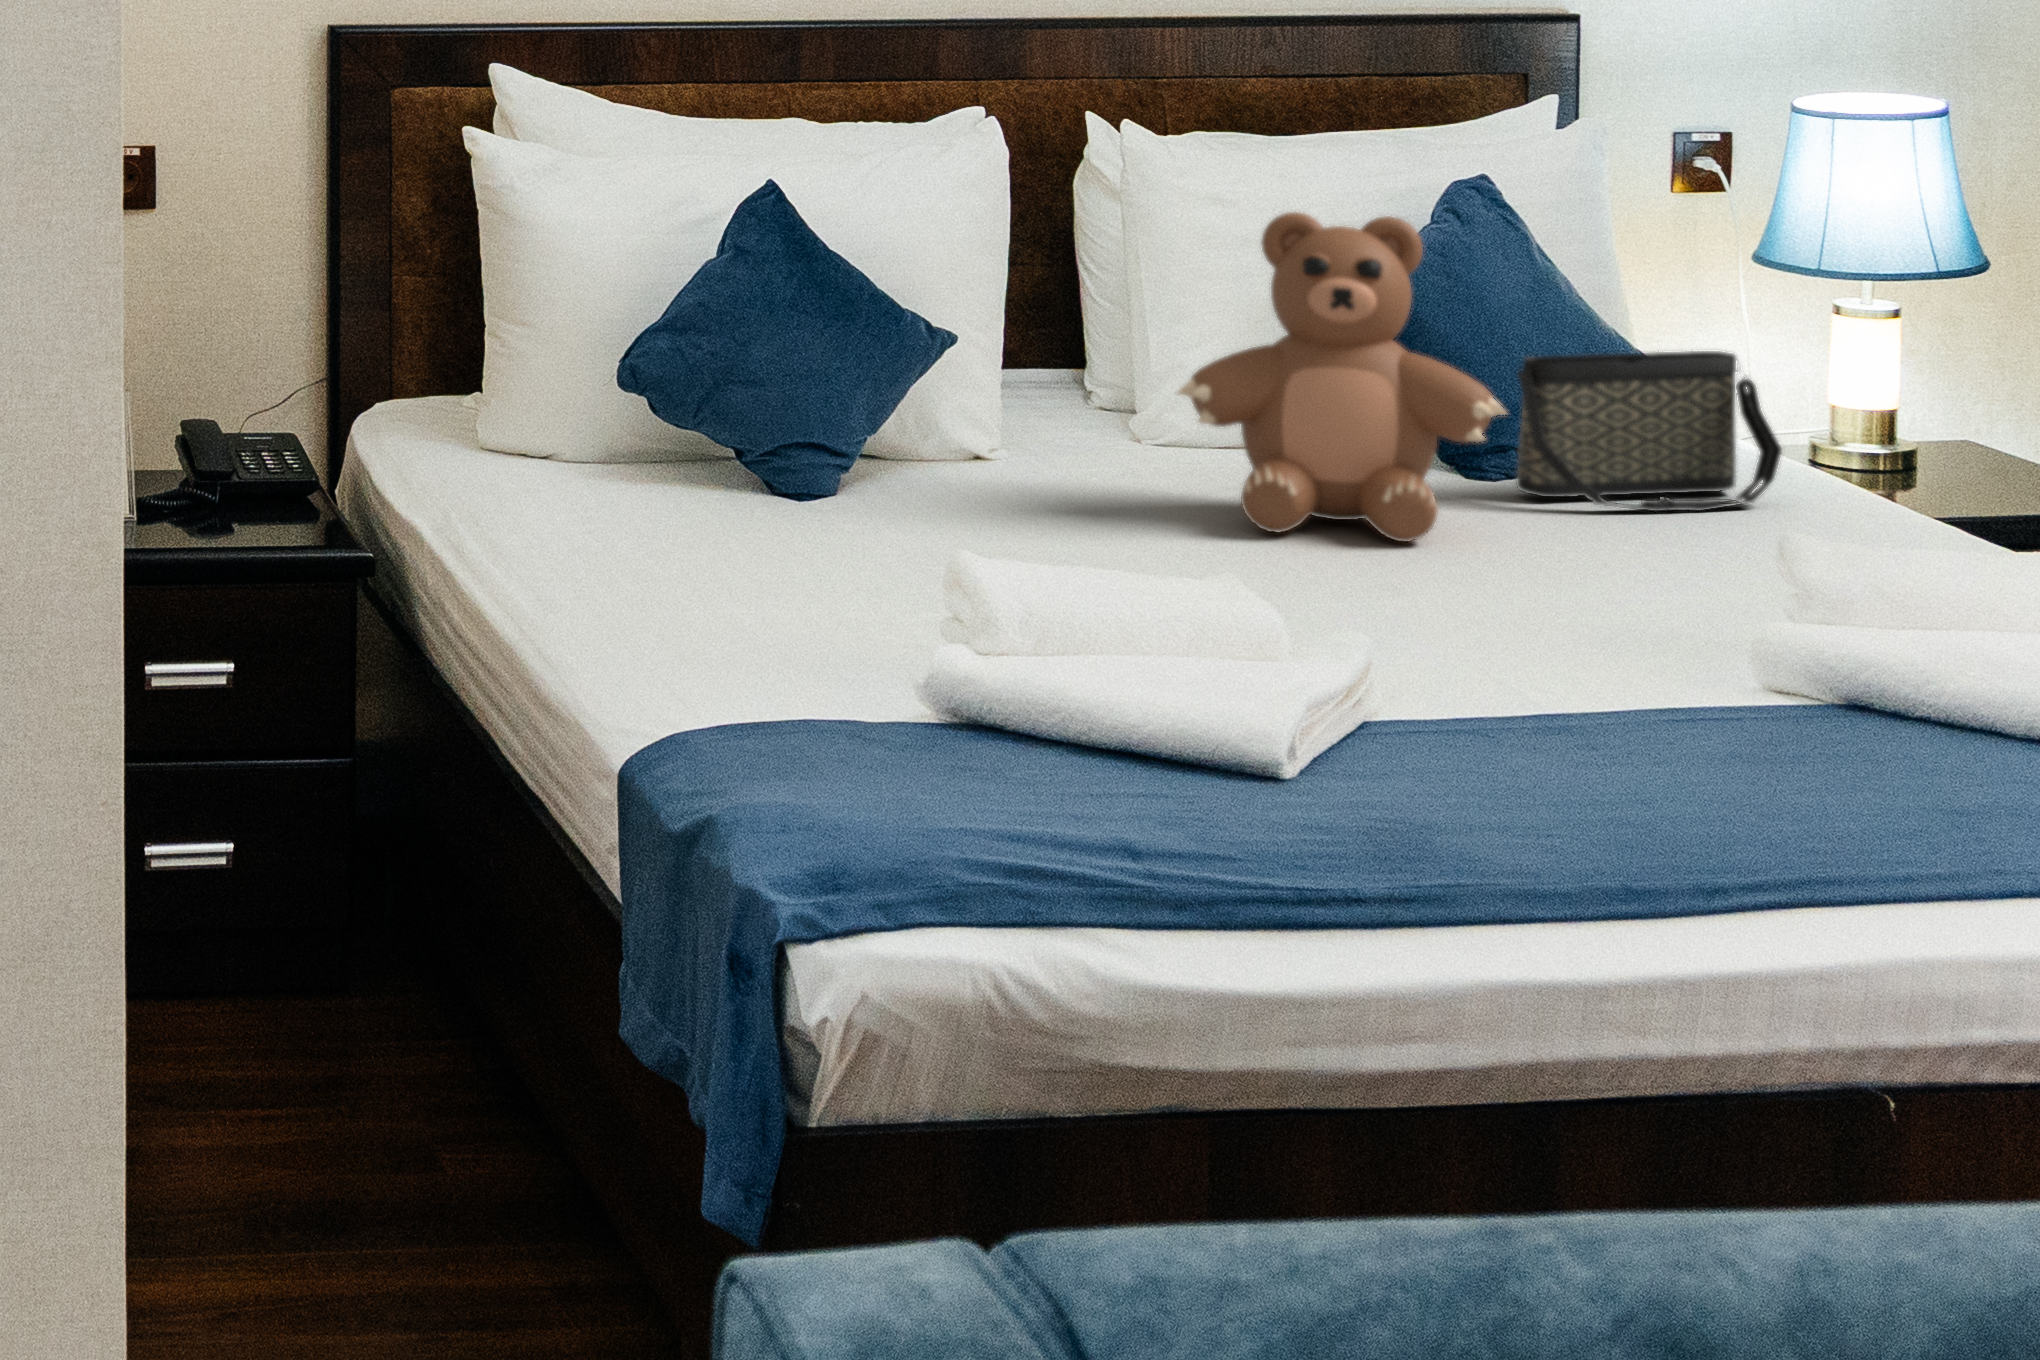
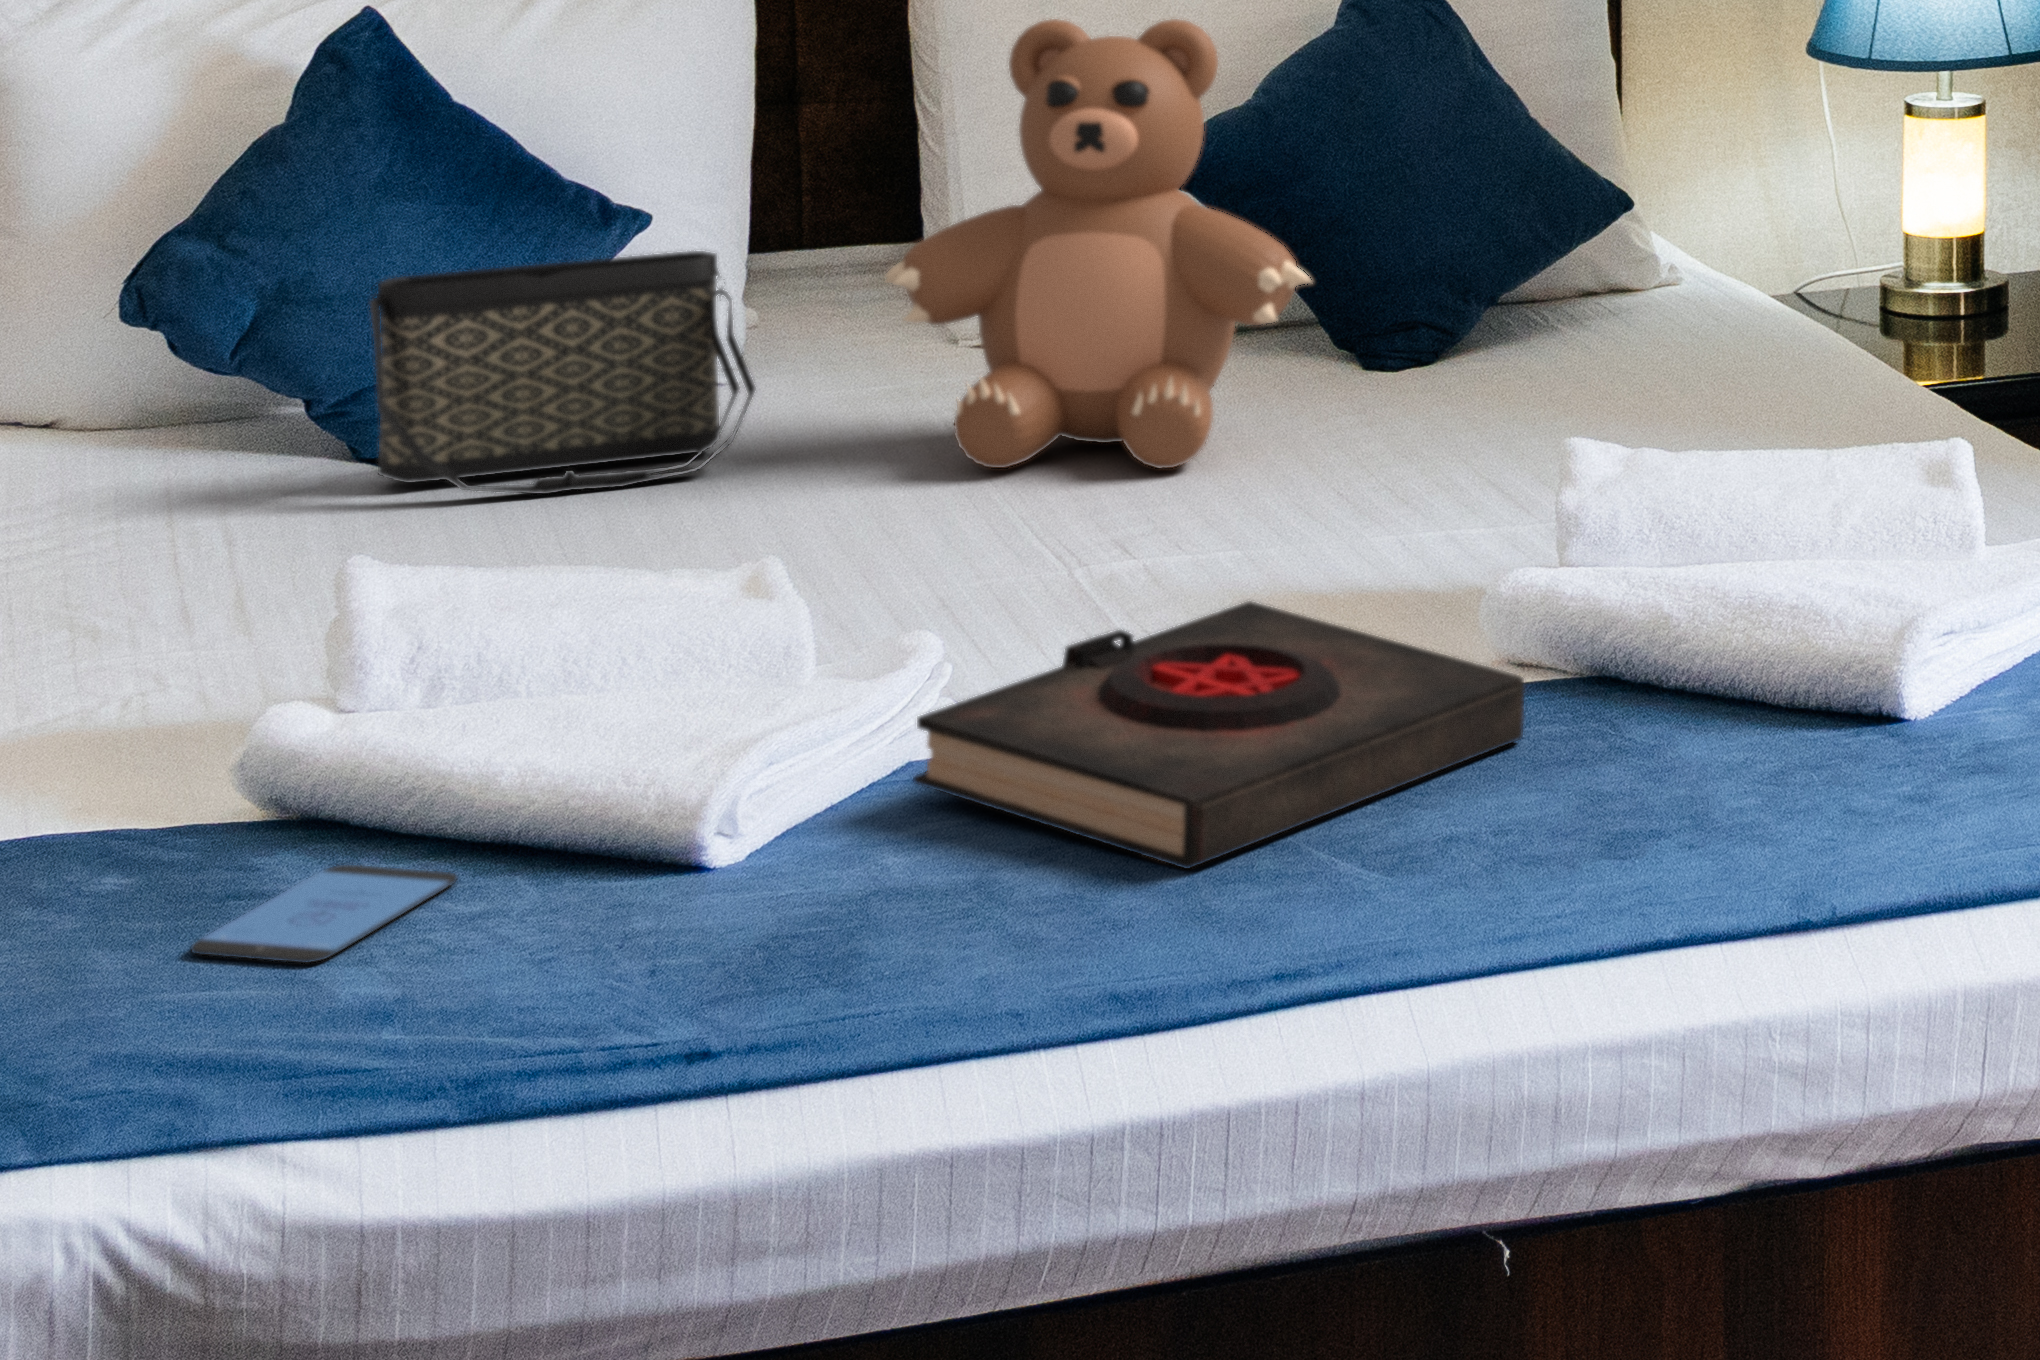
handbag: present [1517,351,1782,511] -> present [370,251,755,494]
book: none [1455,642,1894,828] -> present [913,601,1524,869]
smartphone: none [1032,767,1171,830] -> present [191,865,457,963]

